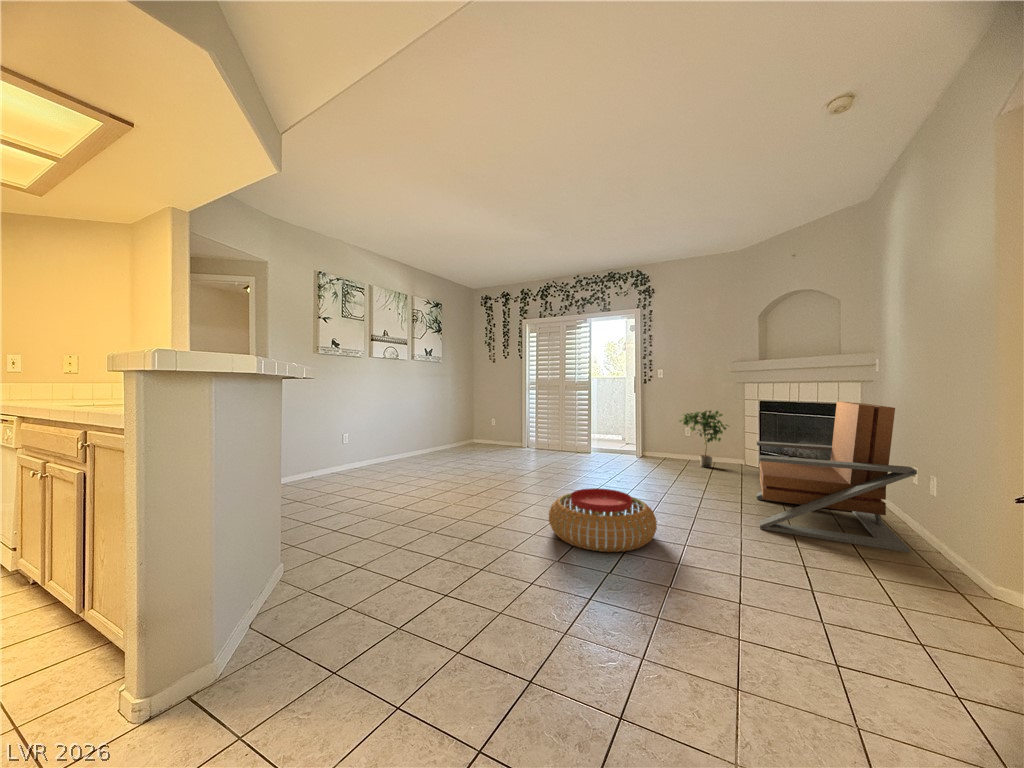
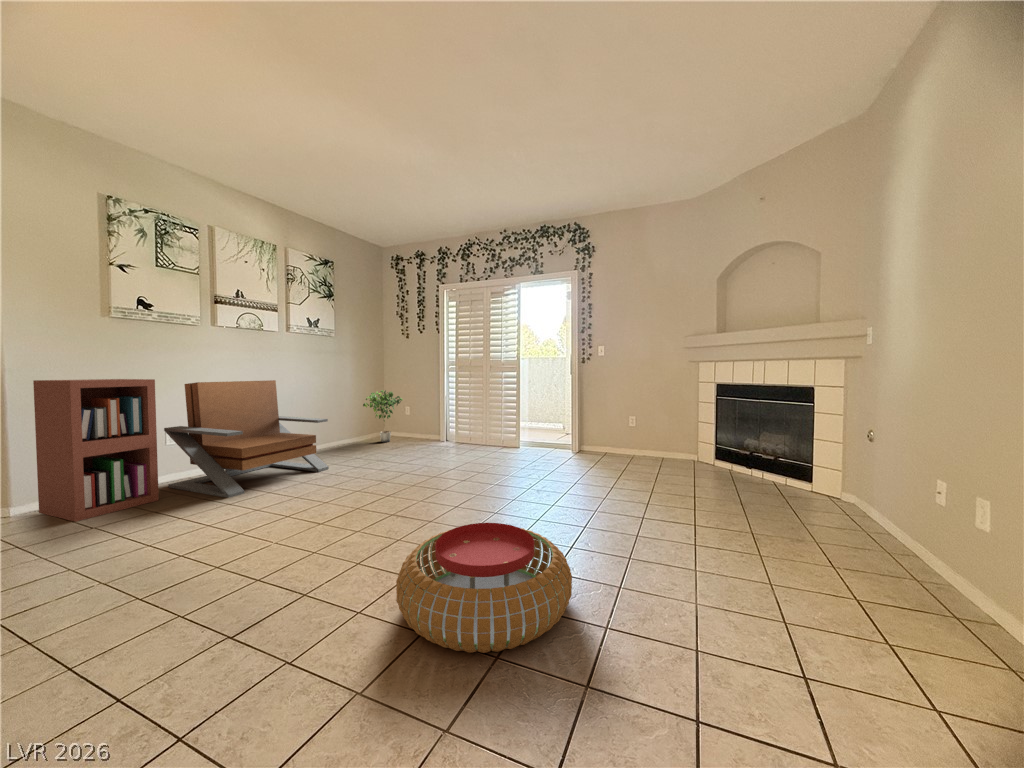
bookshelf: none [283,395,350,488] -> present [33,379,159,522]
lounge chair: present [756,401,917,553] -> present [164,380,329,498]
potted plant: present [679,410,728,468] -> present [363,390,403,442]

